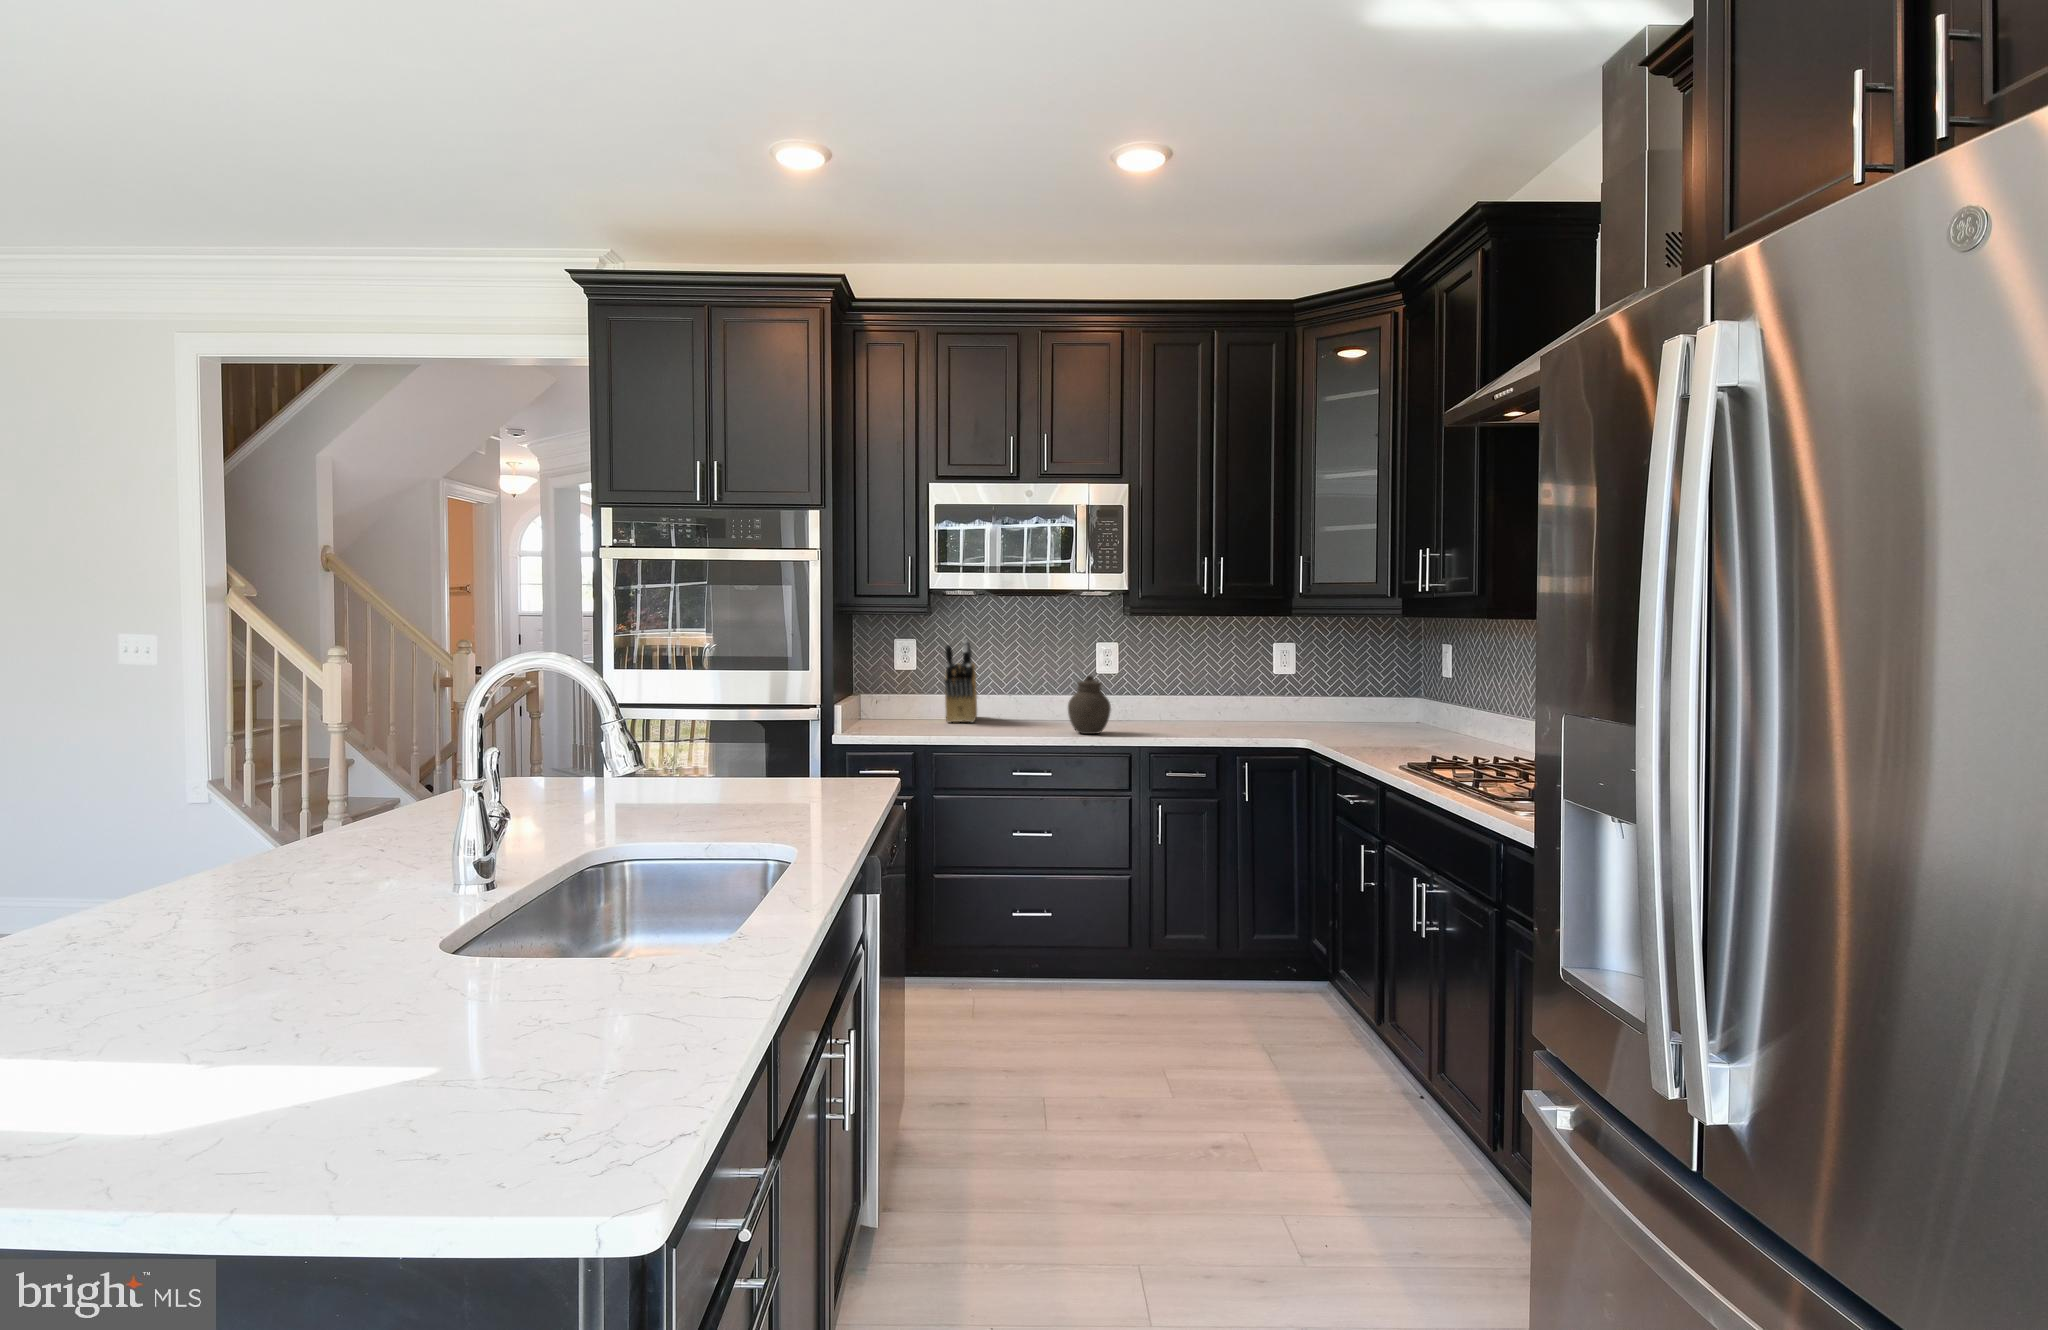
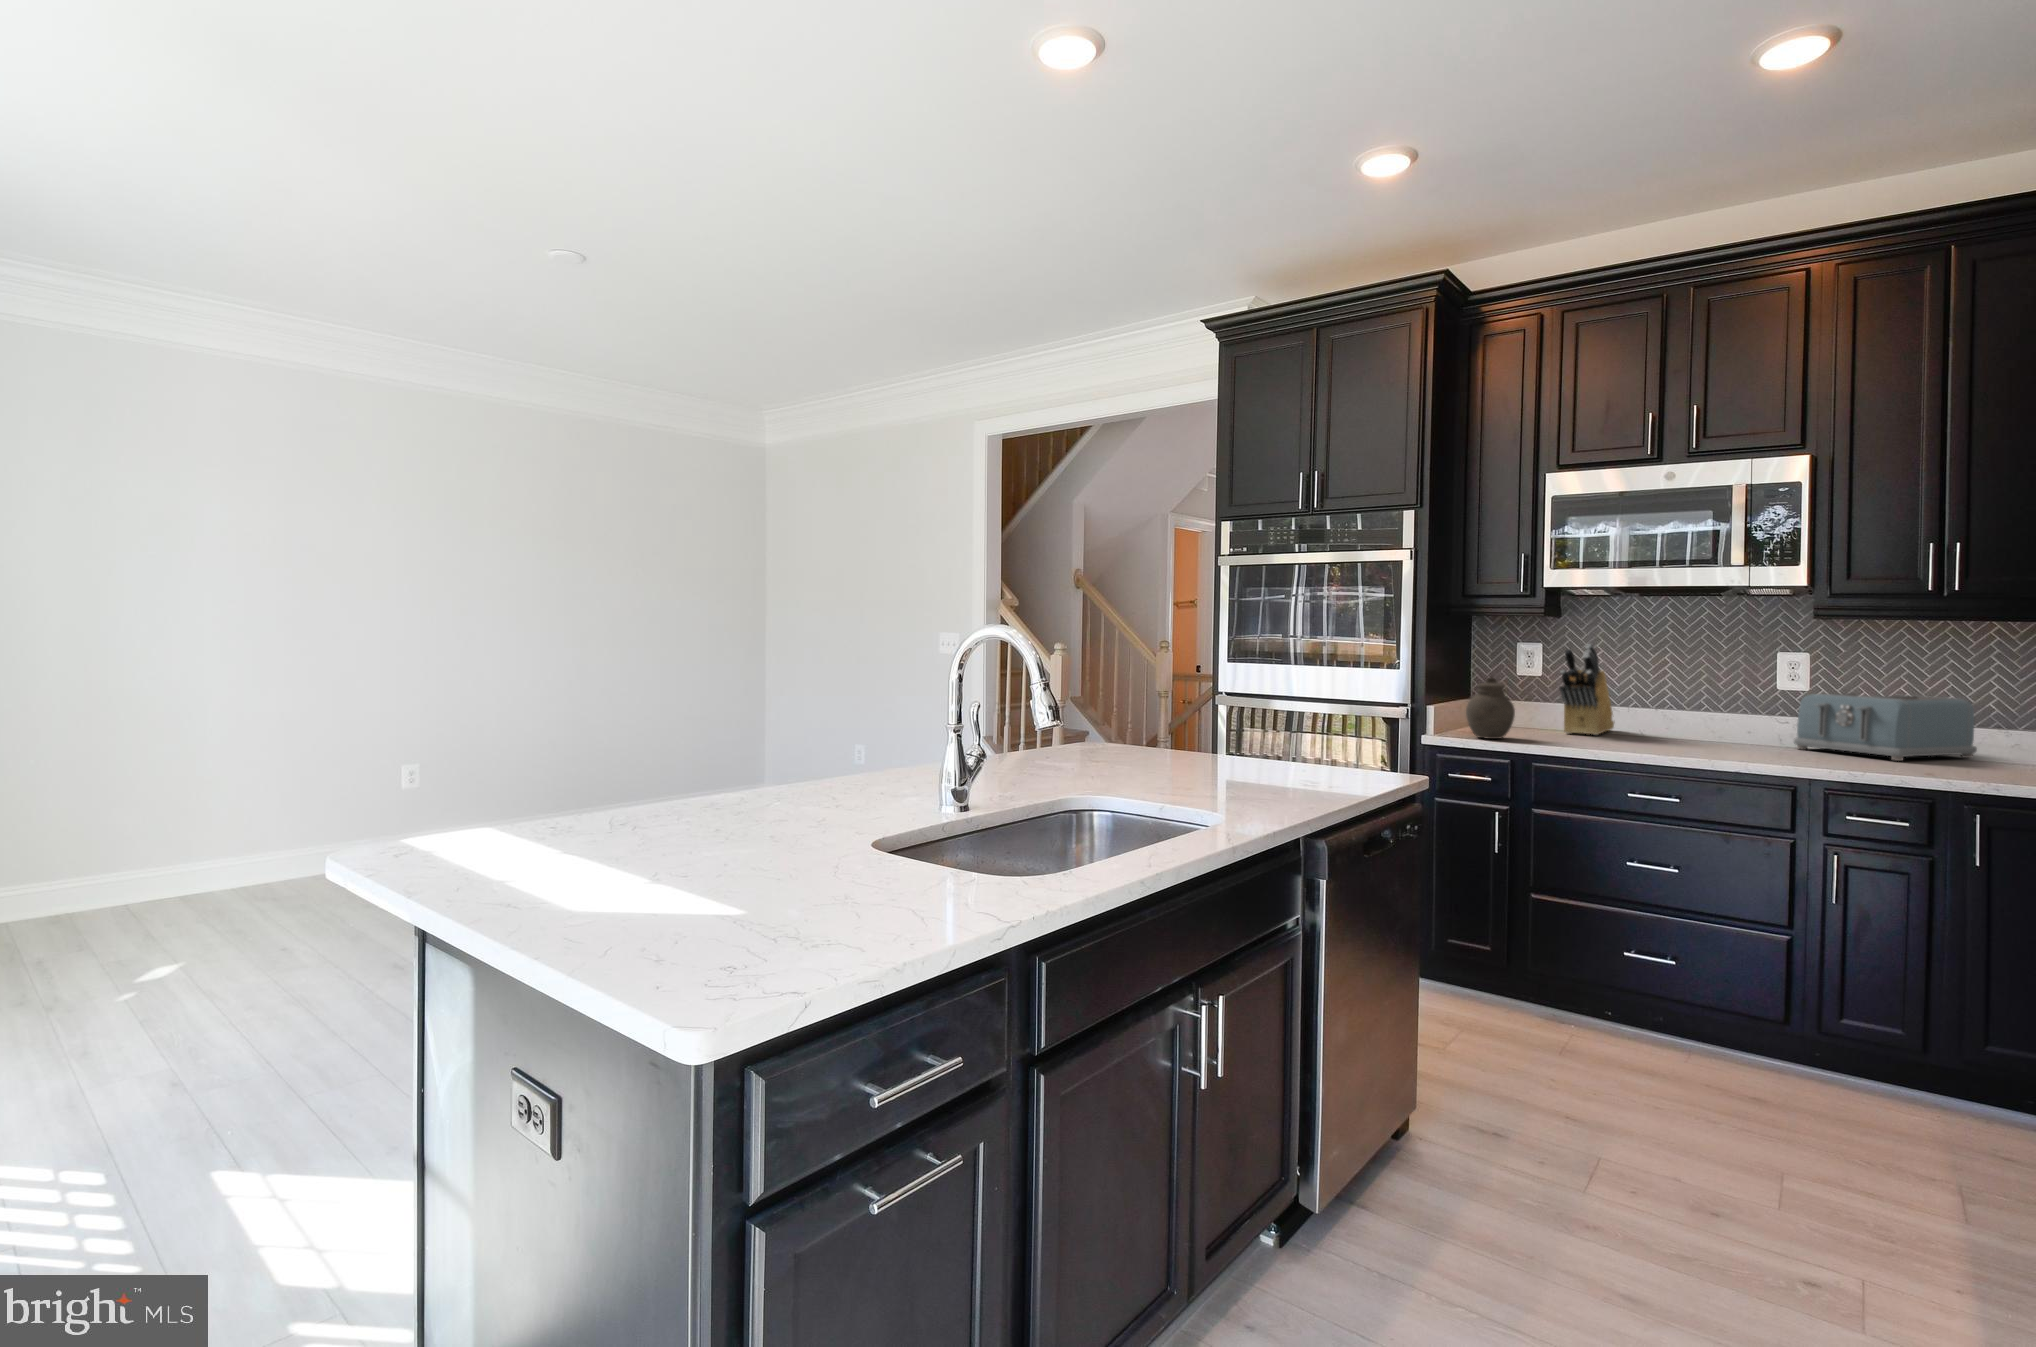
jar: present [1068,675,1111,734] -> present [1466,677,1515,739]
toaster: none [1114,675,1222,727] -> present [1794,693,1977,761]

